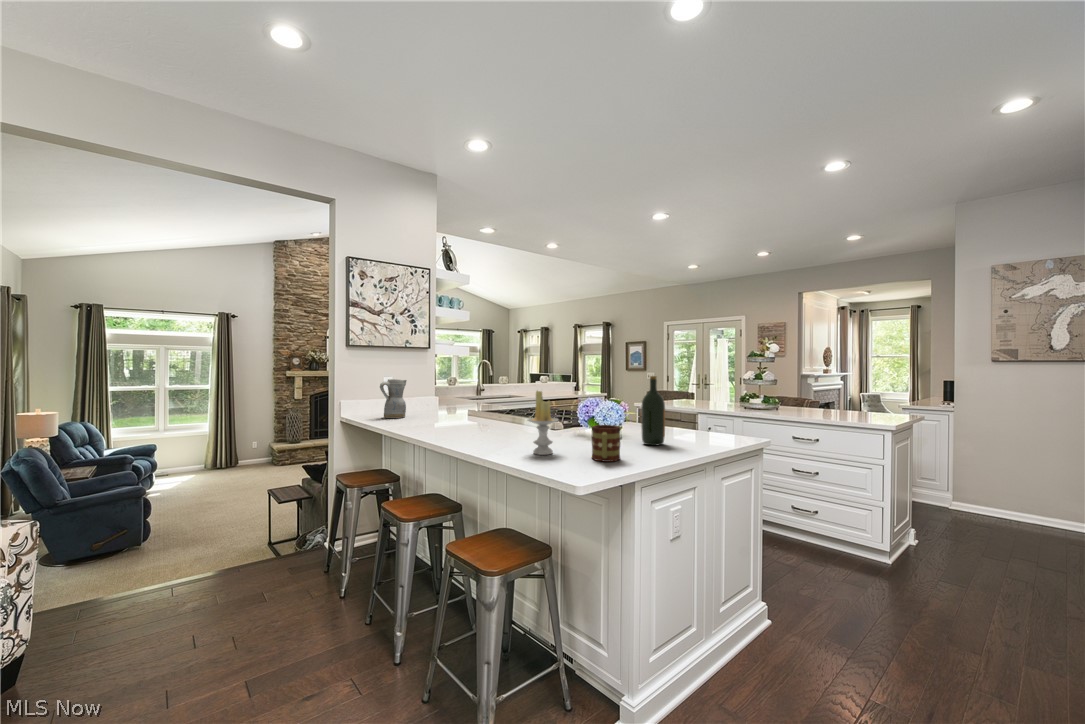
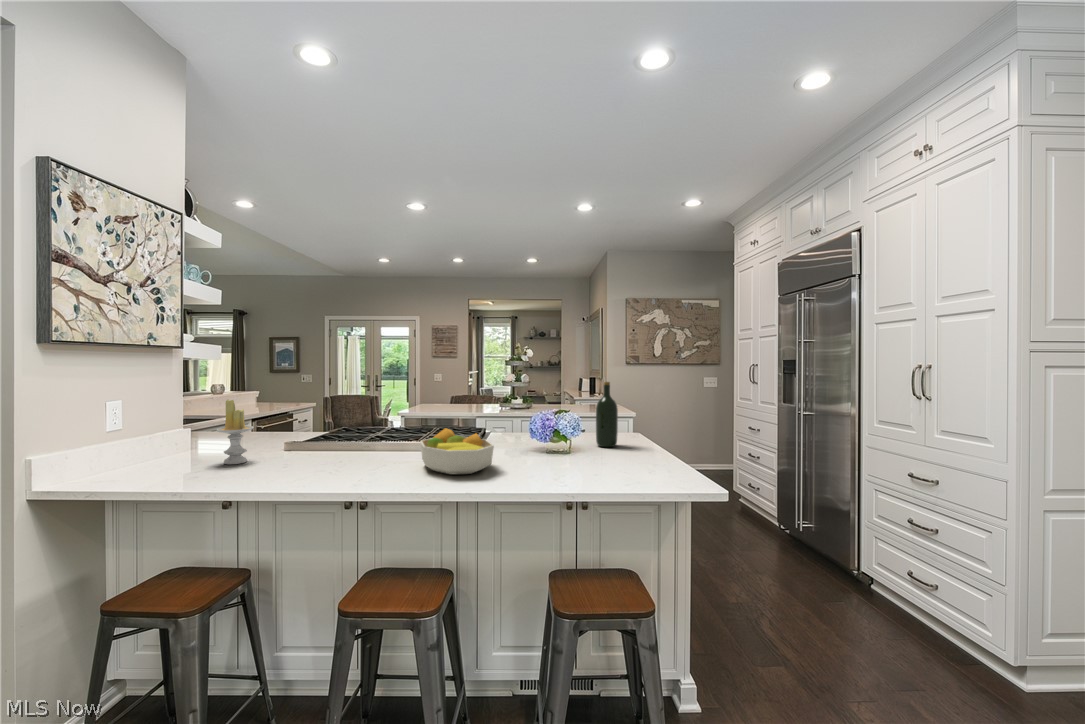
ceramic pitcher: present [380,379,407,418] -> none [137,403,185,474]
candle: present [528,391,559,455] -> present [216,400,254,464]
fruit bowl: none [463,407,517,441] -> present [420,428,494,475]
mug: present [592,425,620,462] -> none [624,432,660,468]

